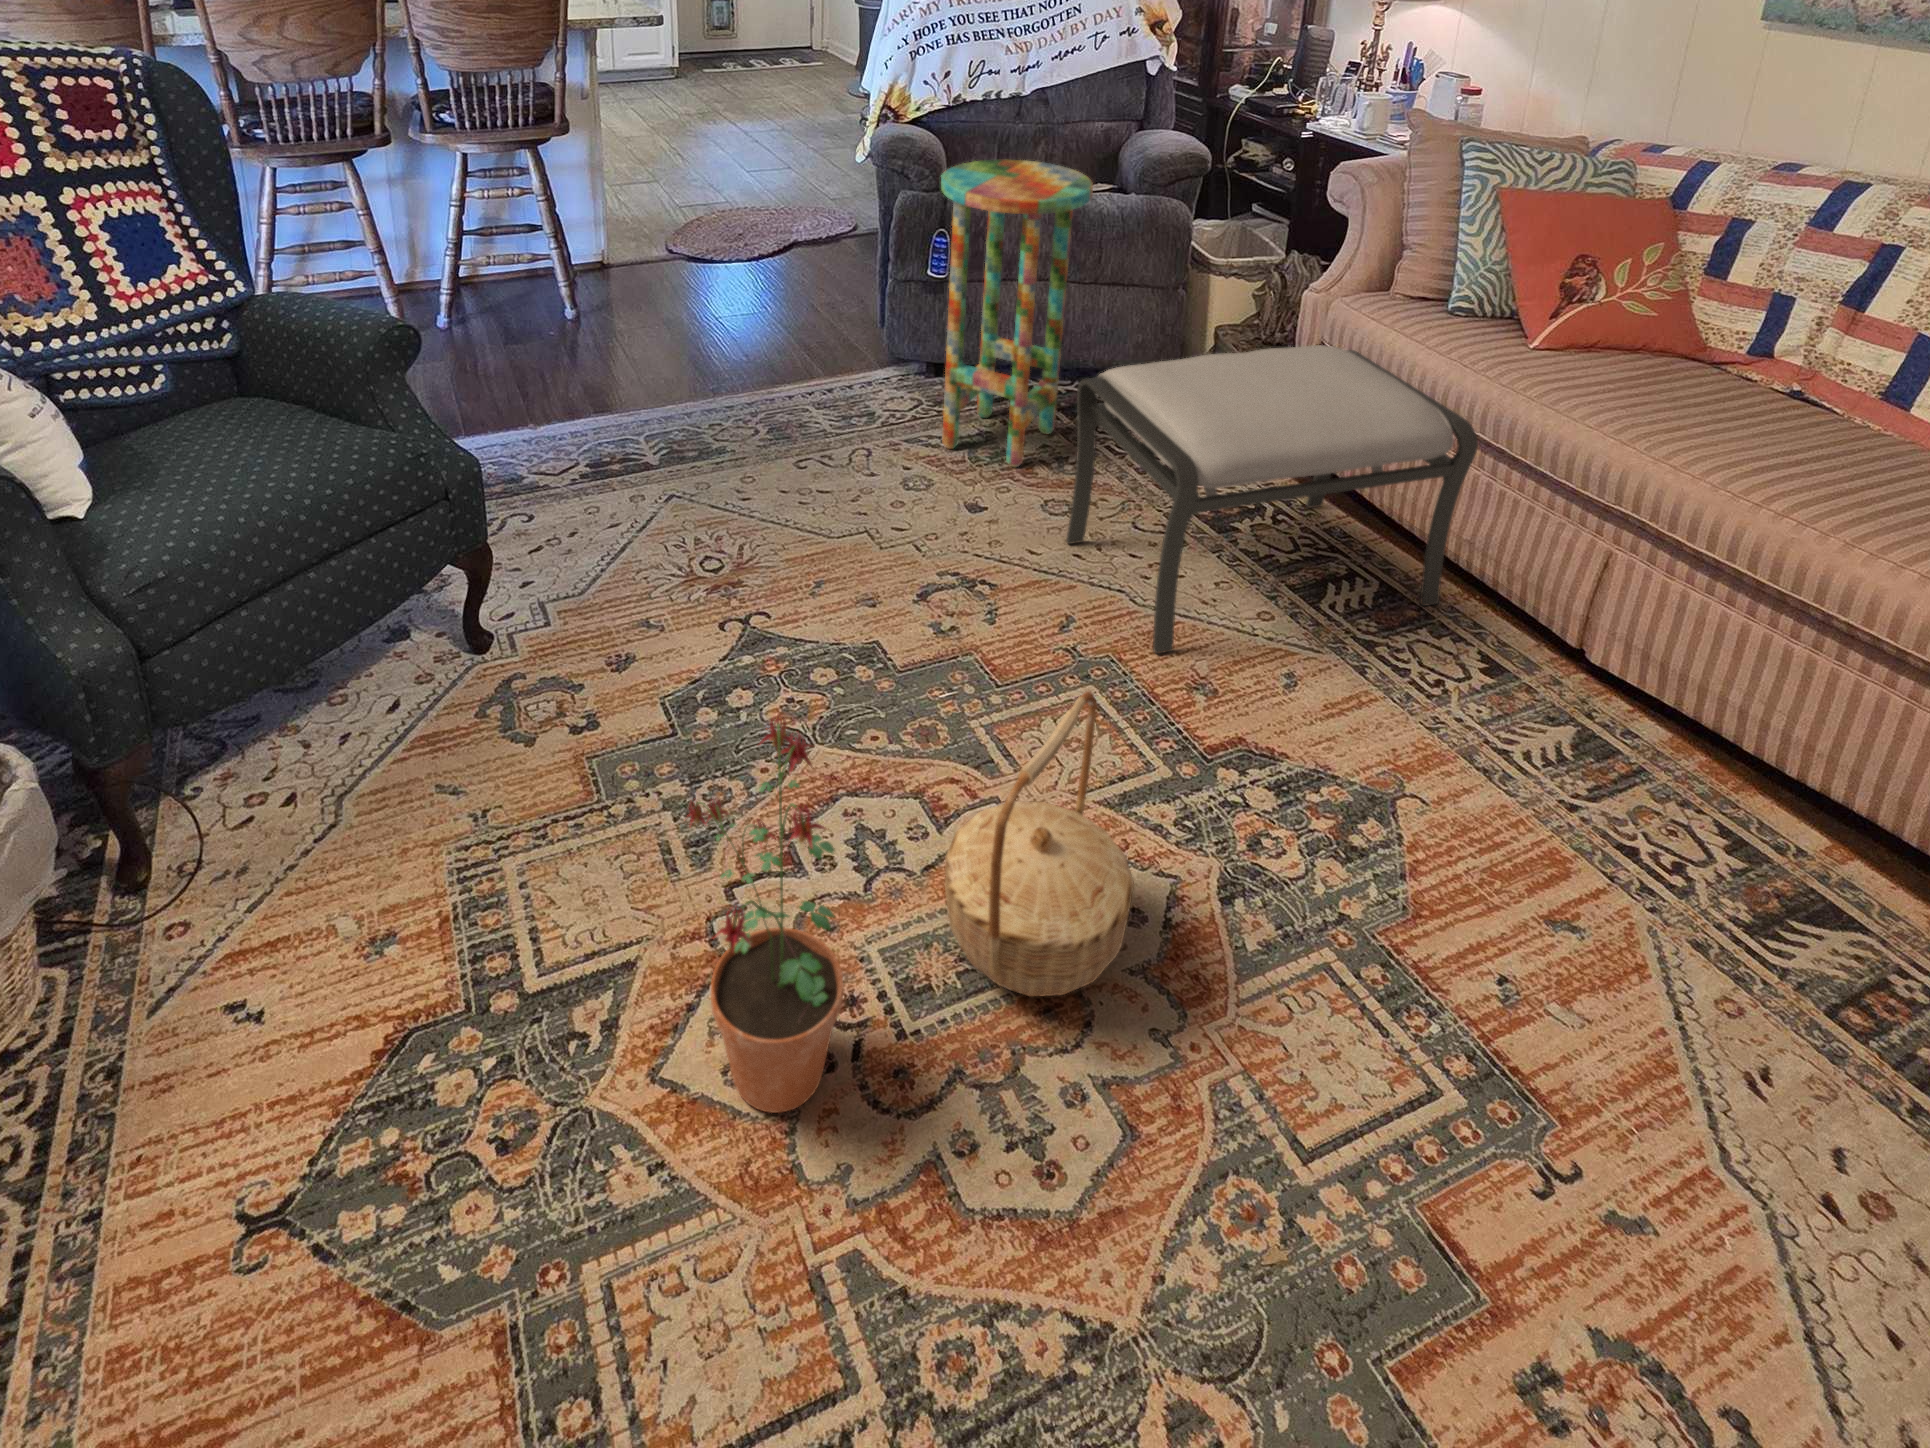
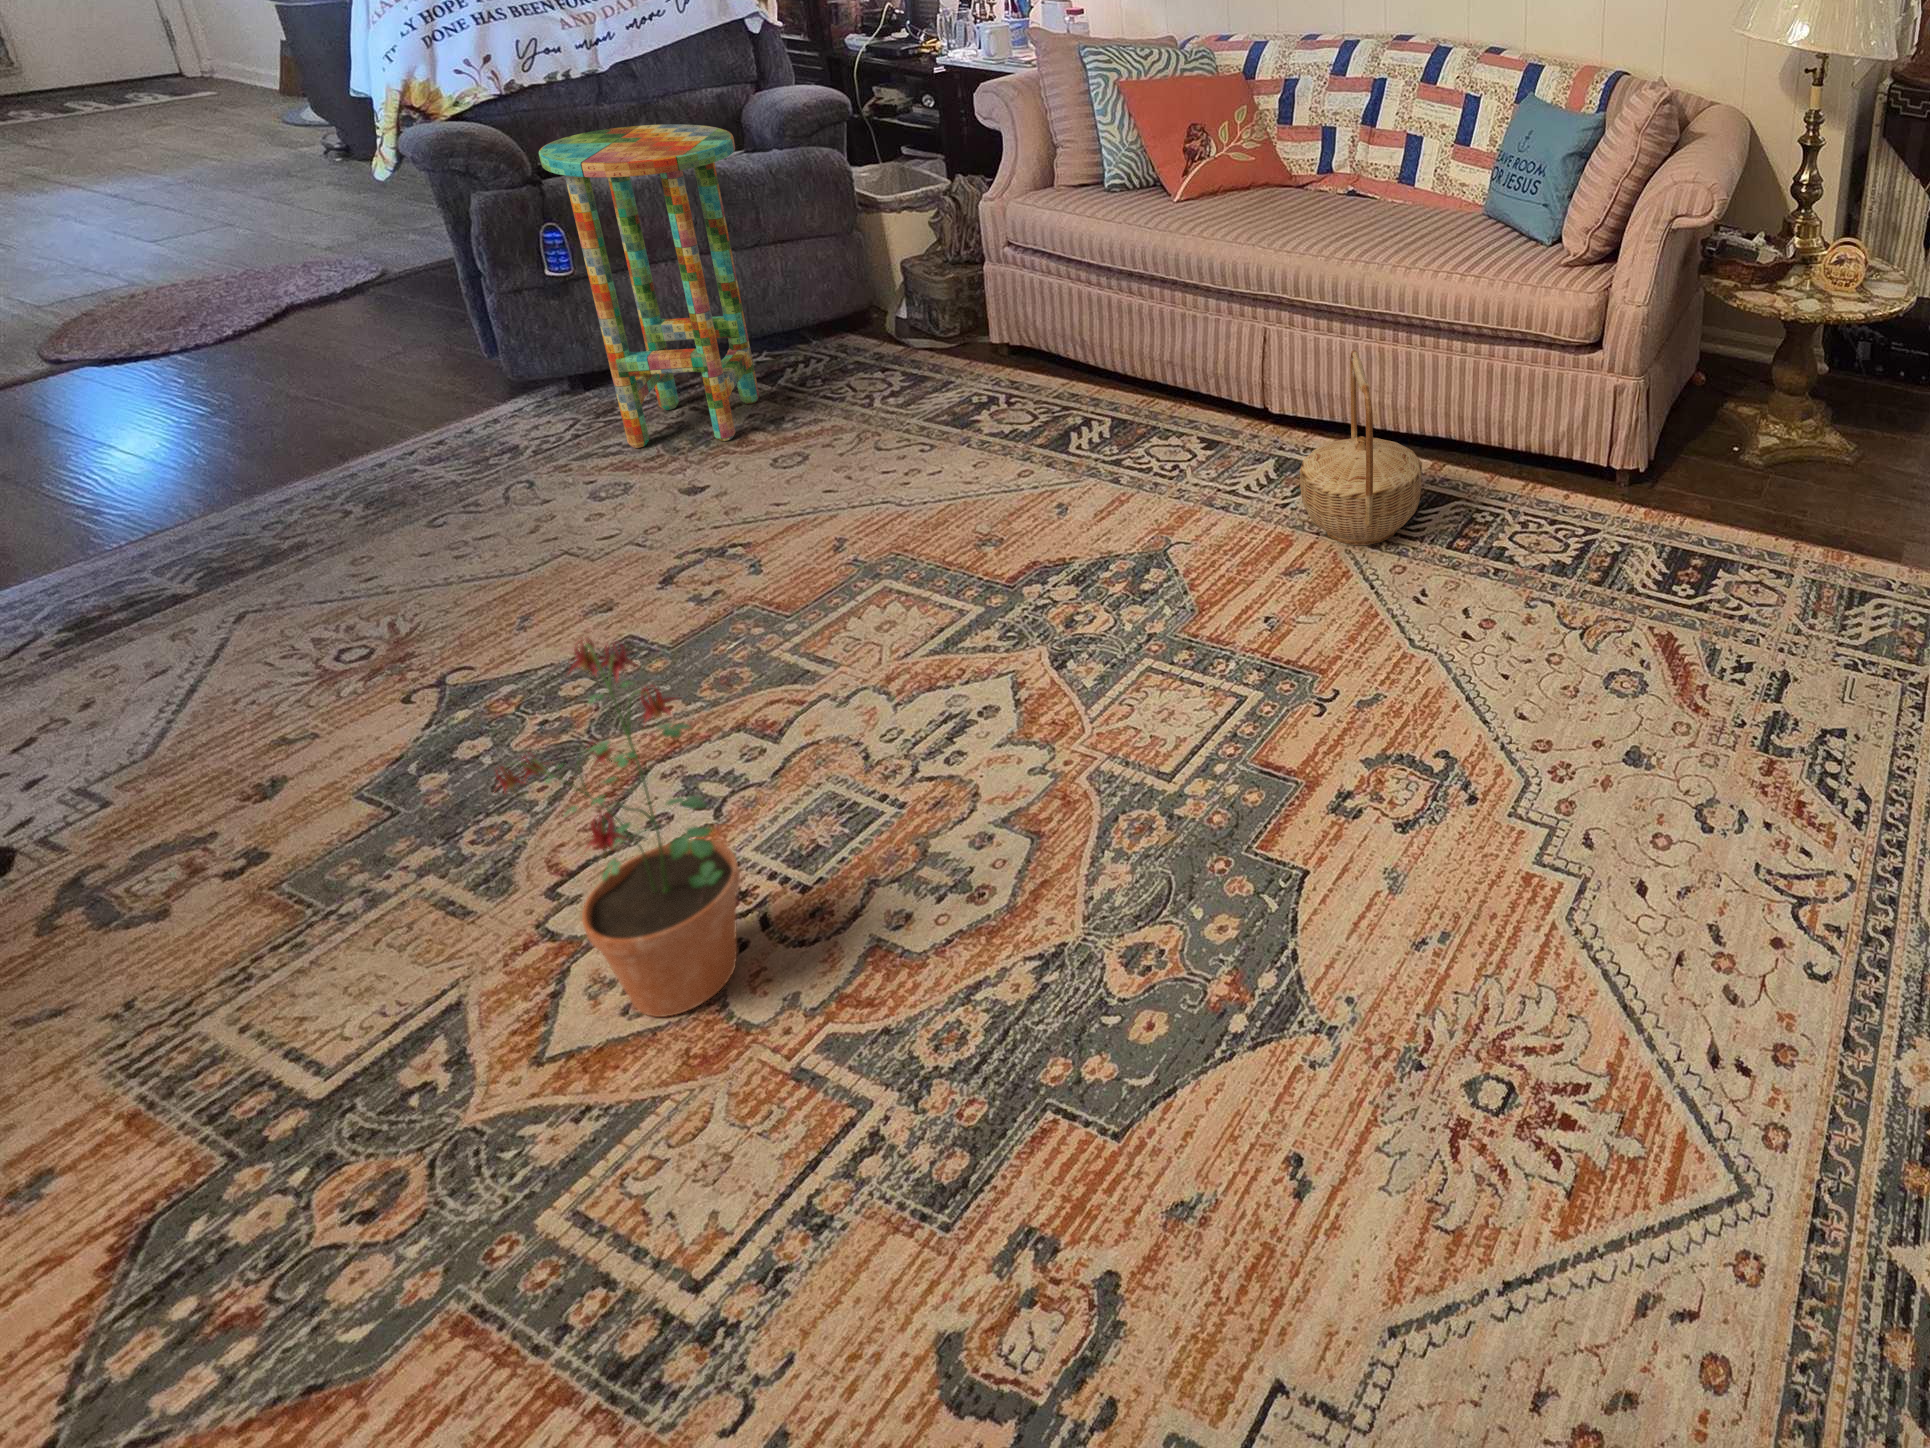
ottoman: present [1066,345,1478,654] -> none [781,236,1160,533]
basket: present [945,691,1134,997] -> present [1300,350,1422,545]

